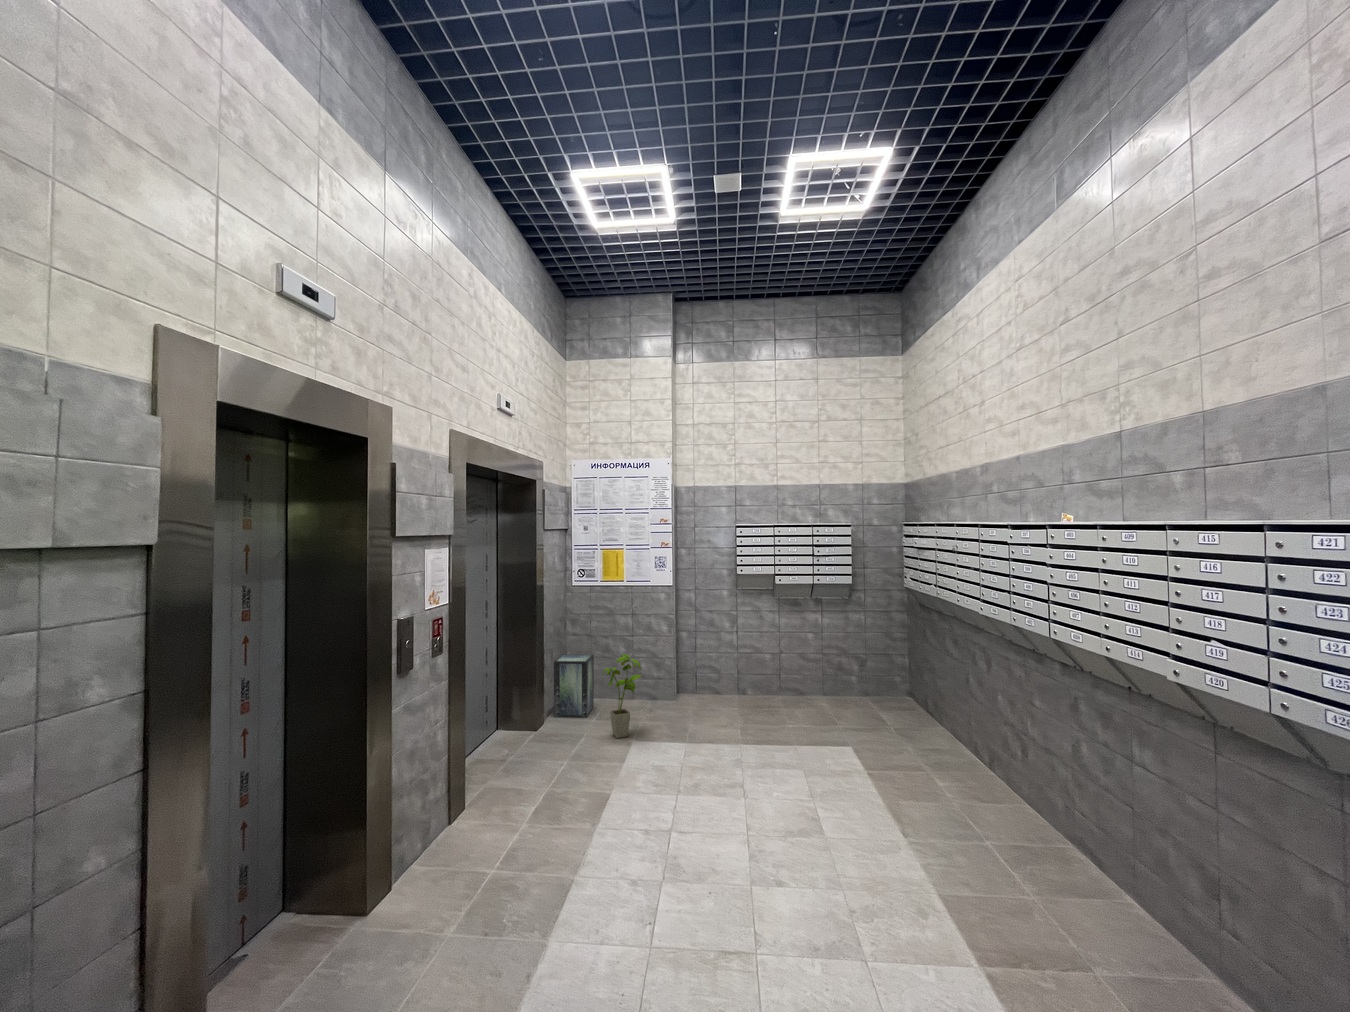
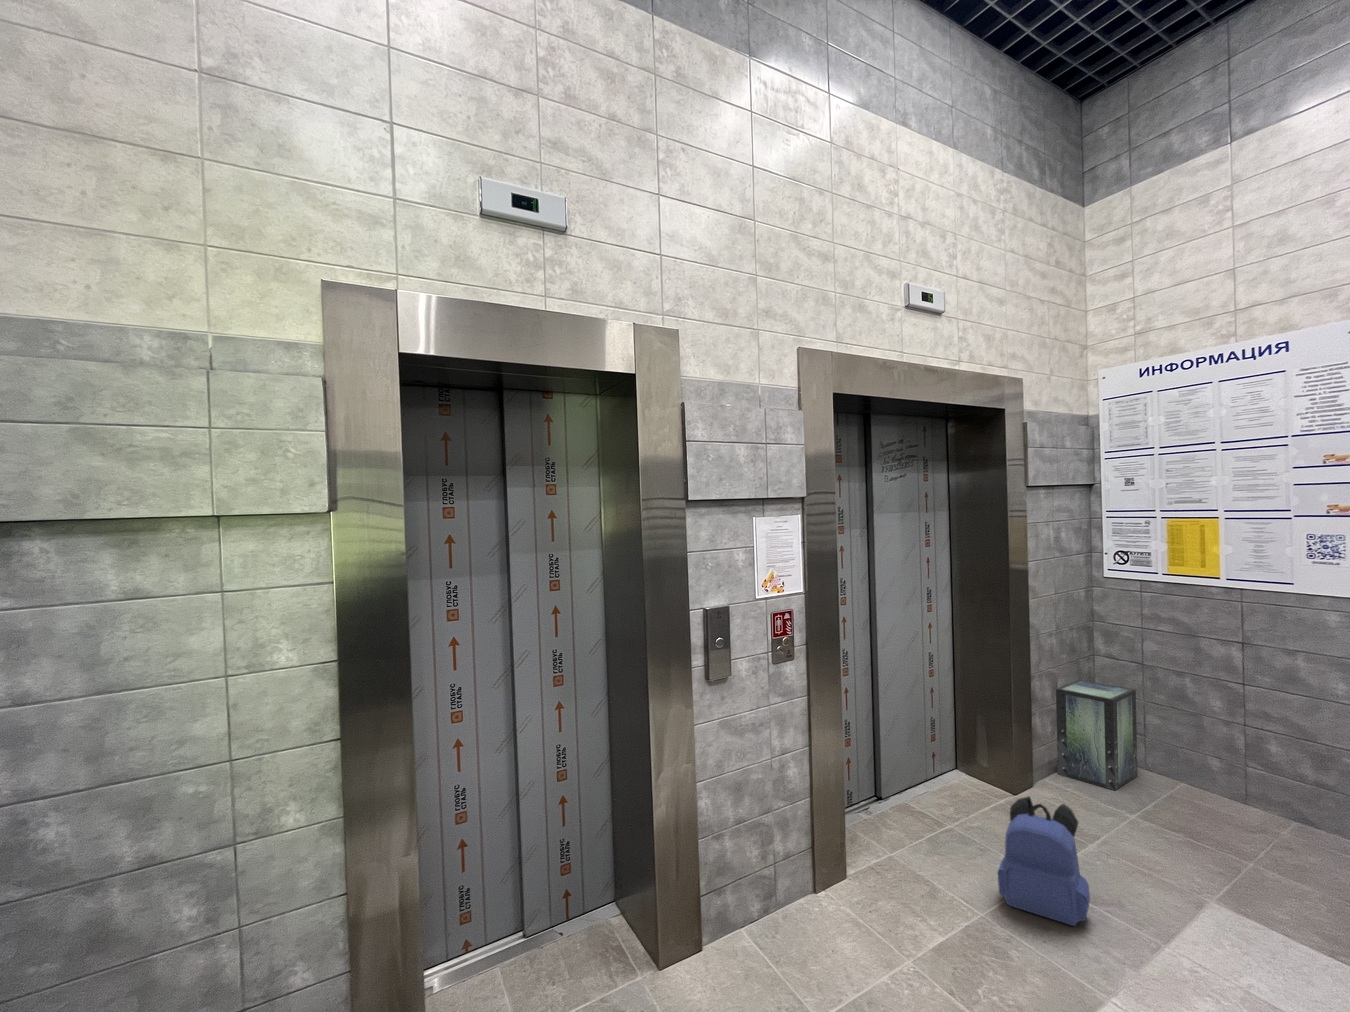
house plant: present [603,654,643,738] -> none [1125,703,1217,849]
backpack: none [560,718,608,789] -> present [997,796,1090,926]

